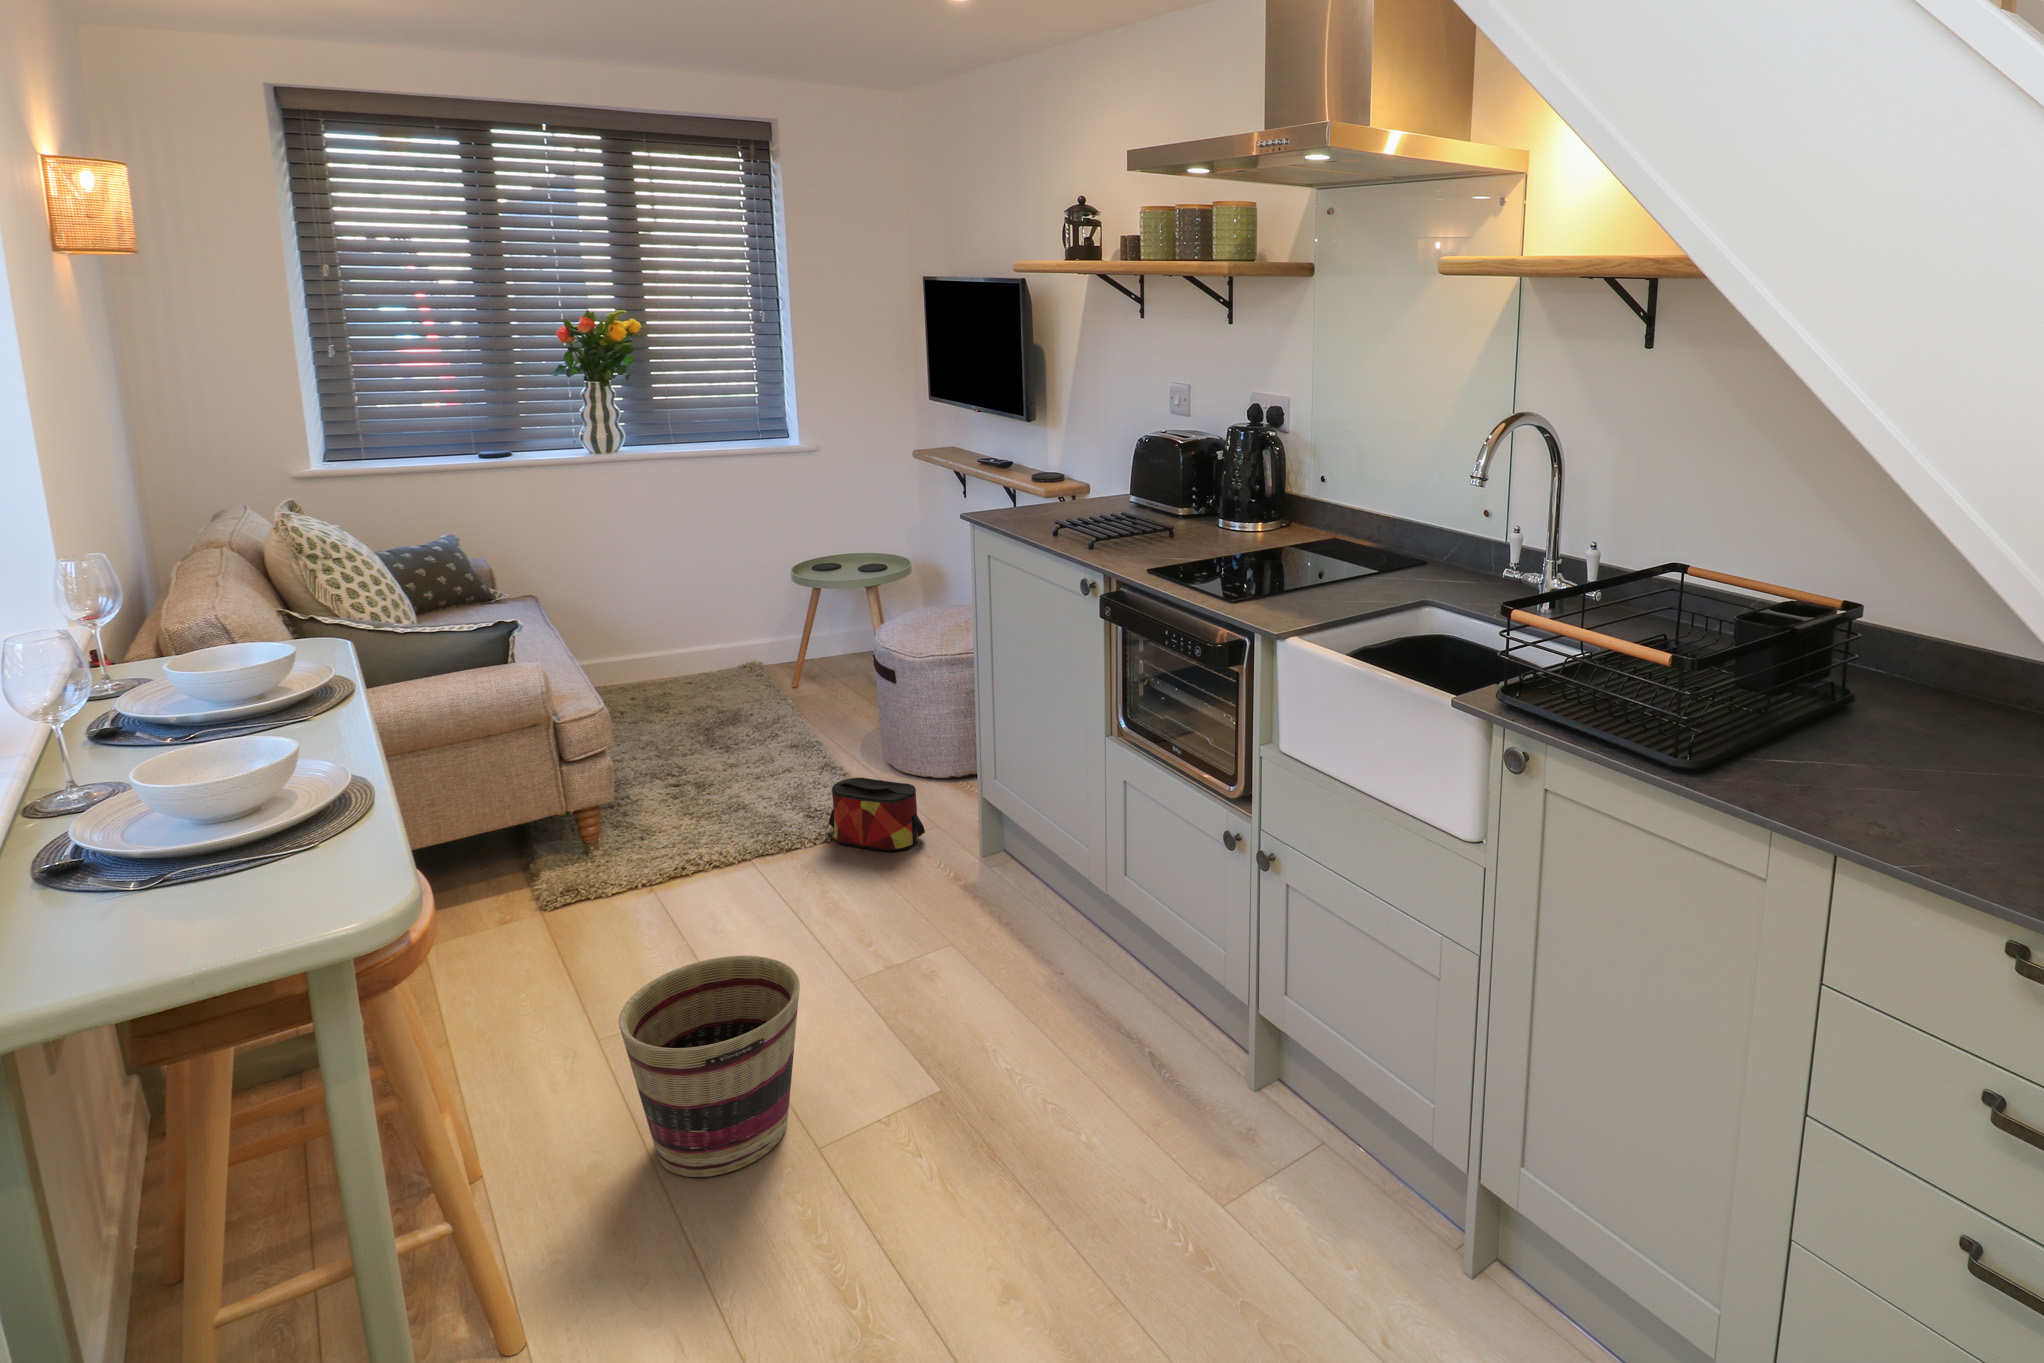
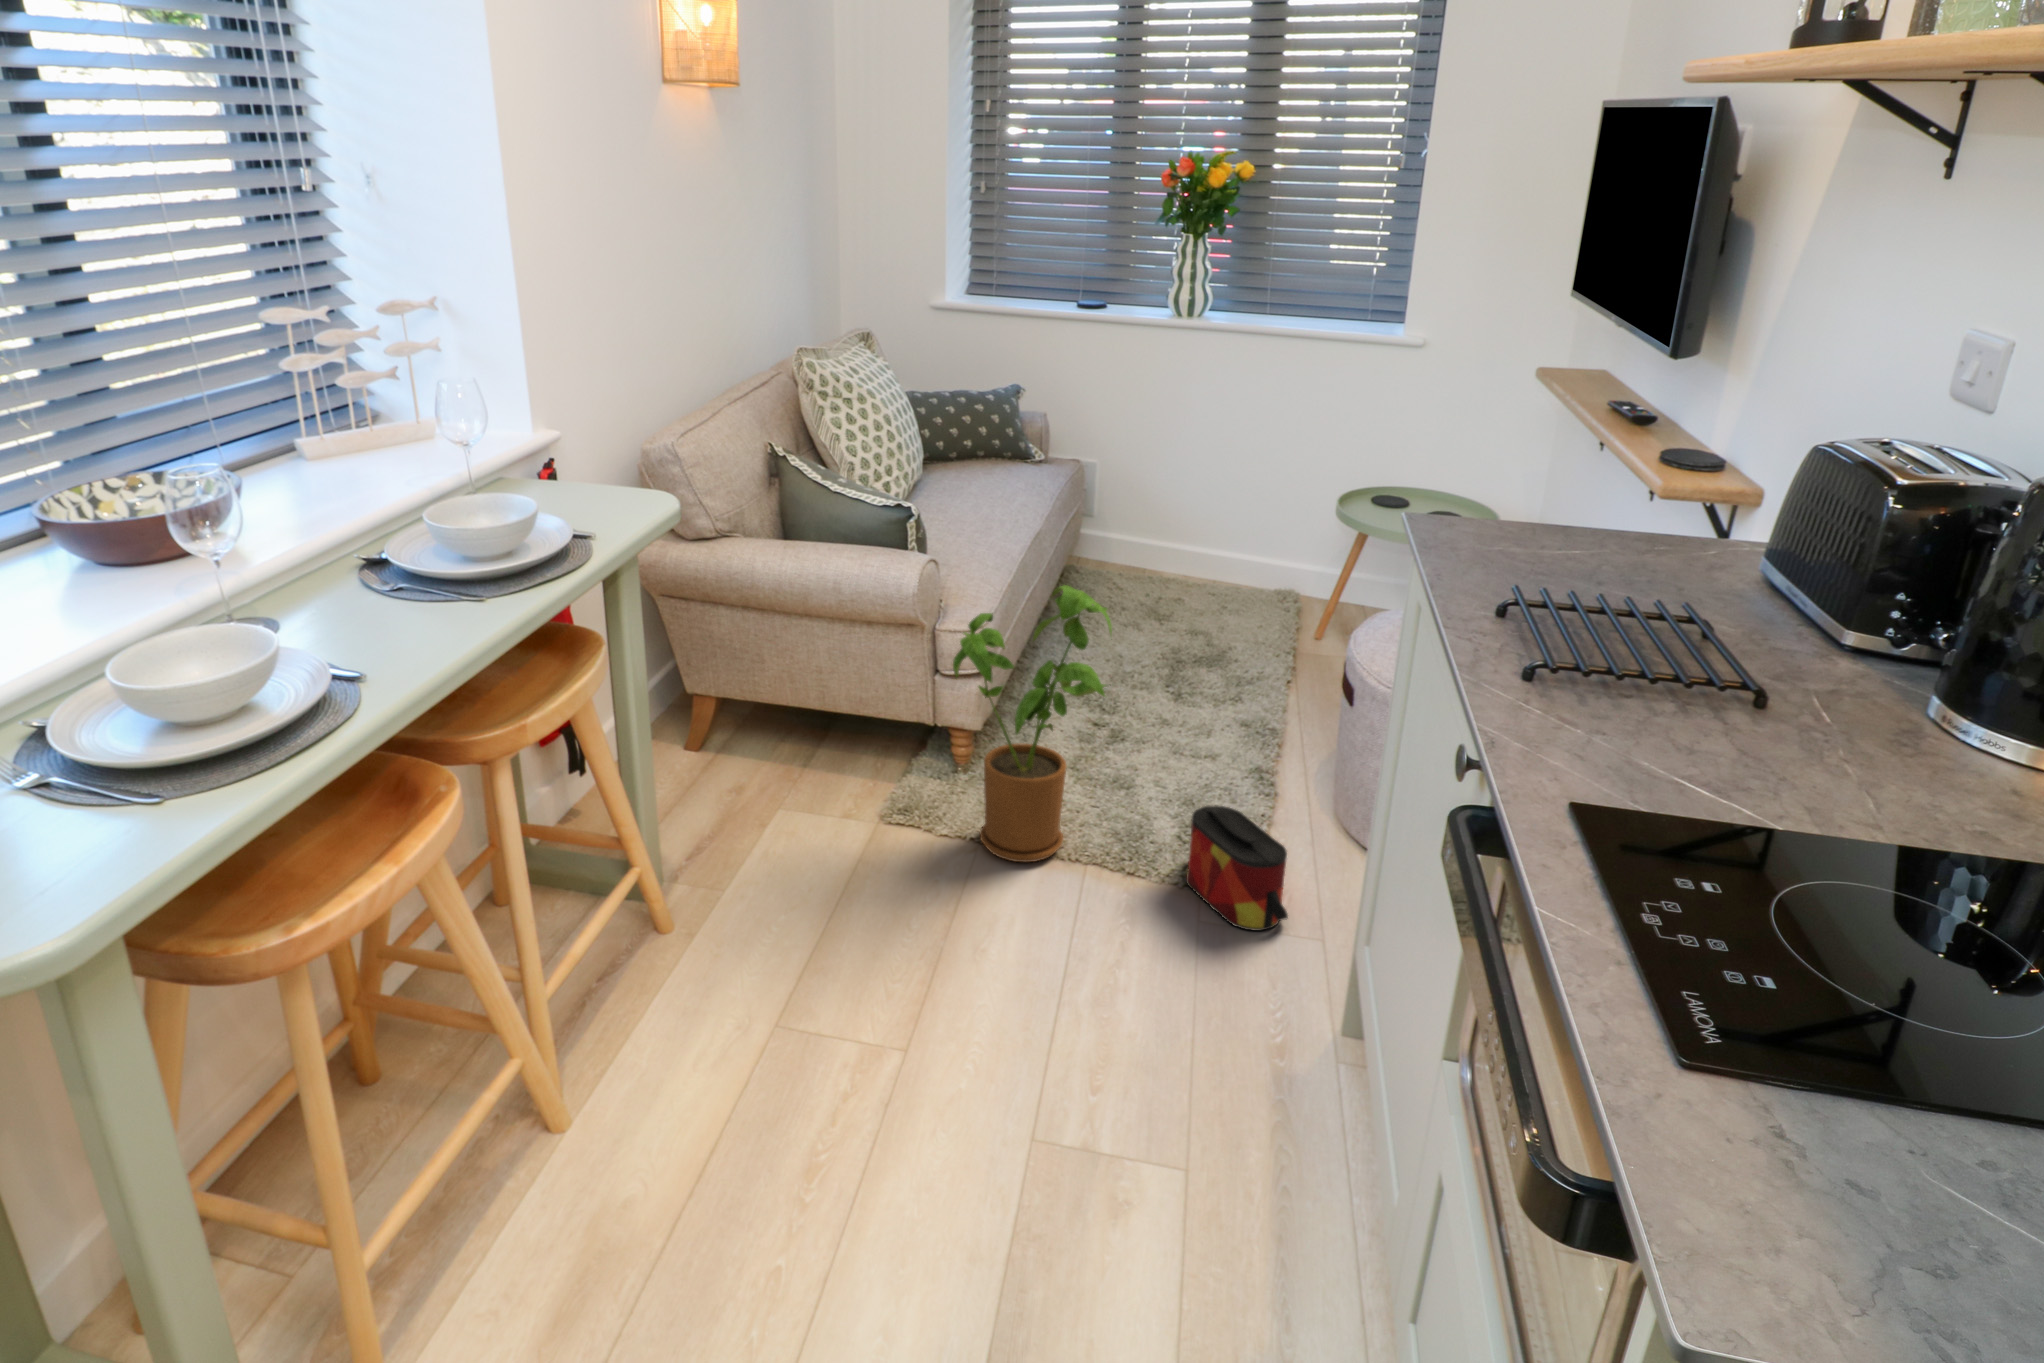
house plant: none [604,646,764,885] -> present [953,585,1112,862]
basket: present [619,956,800,1177] -> none [661,984,867,1256]

